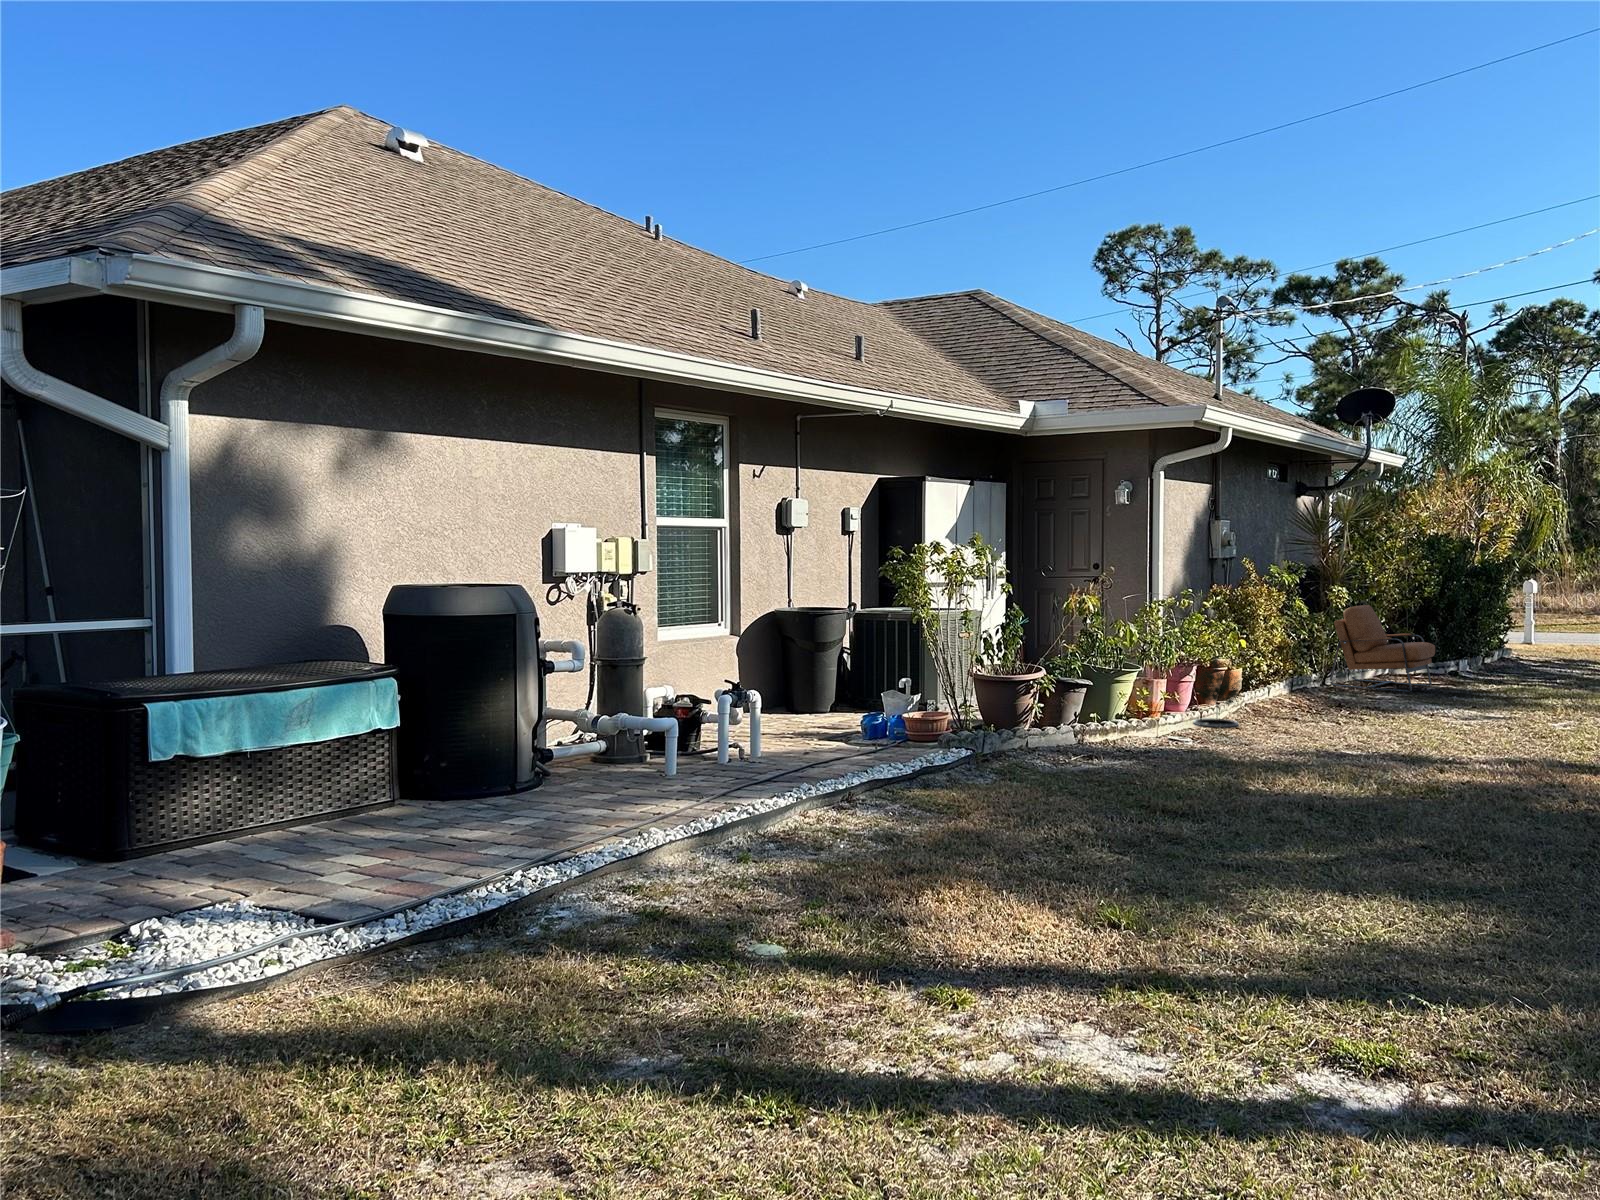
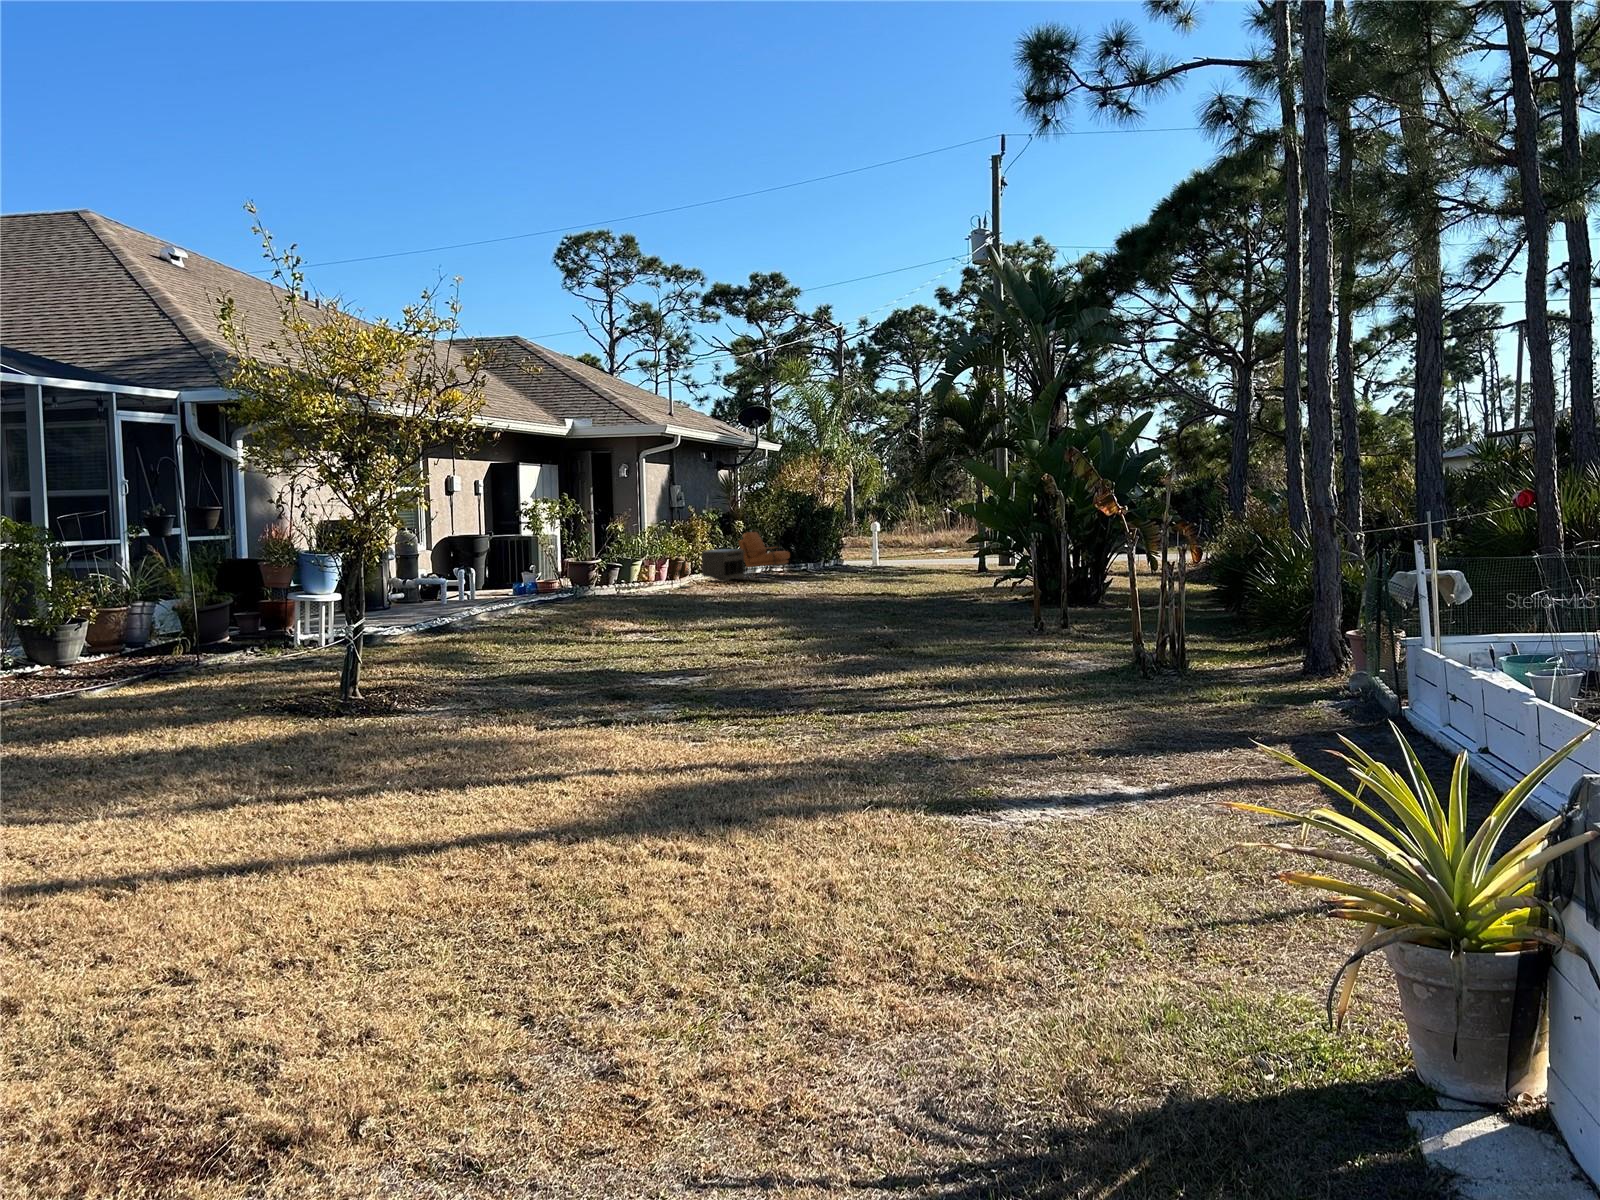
bench: none [1263,638,1347,703] -> present [702,549,744,582]

